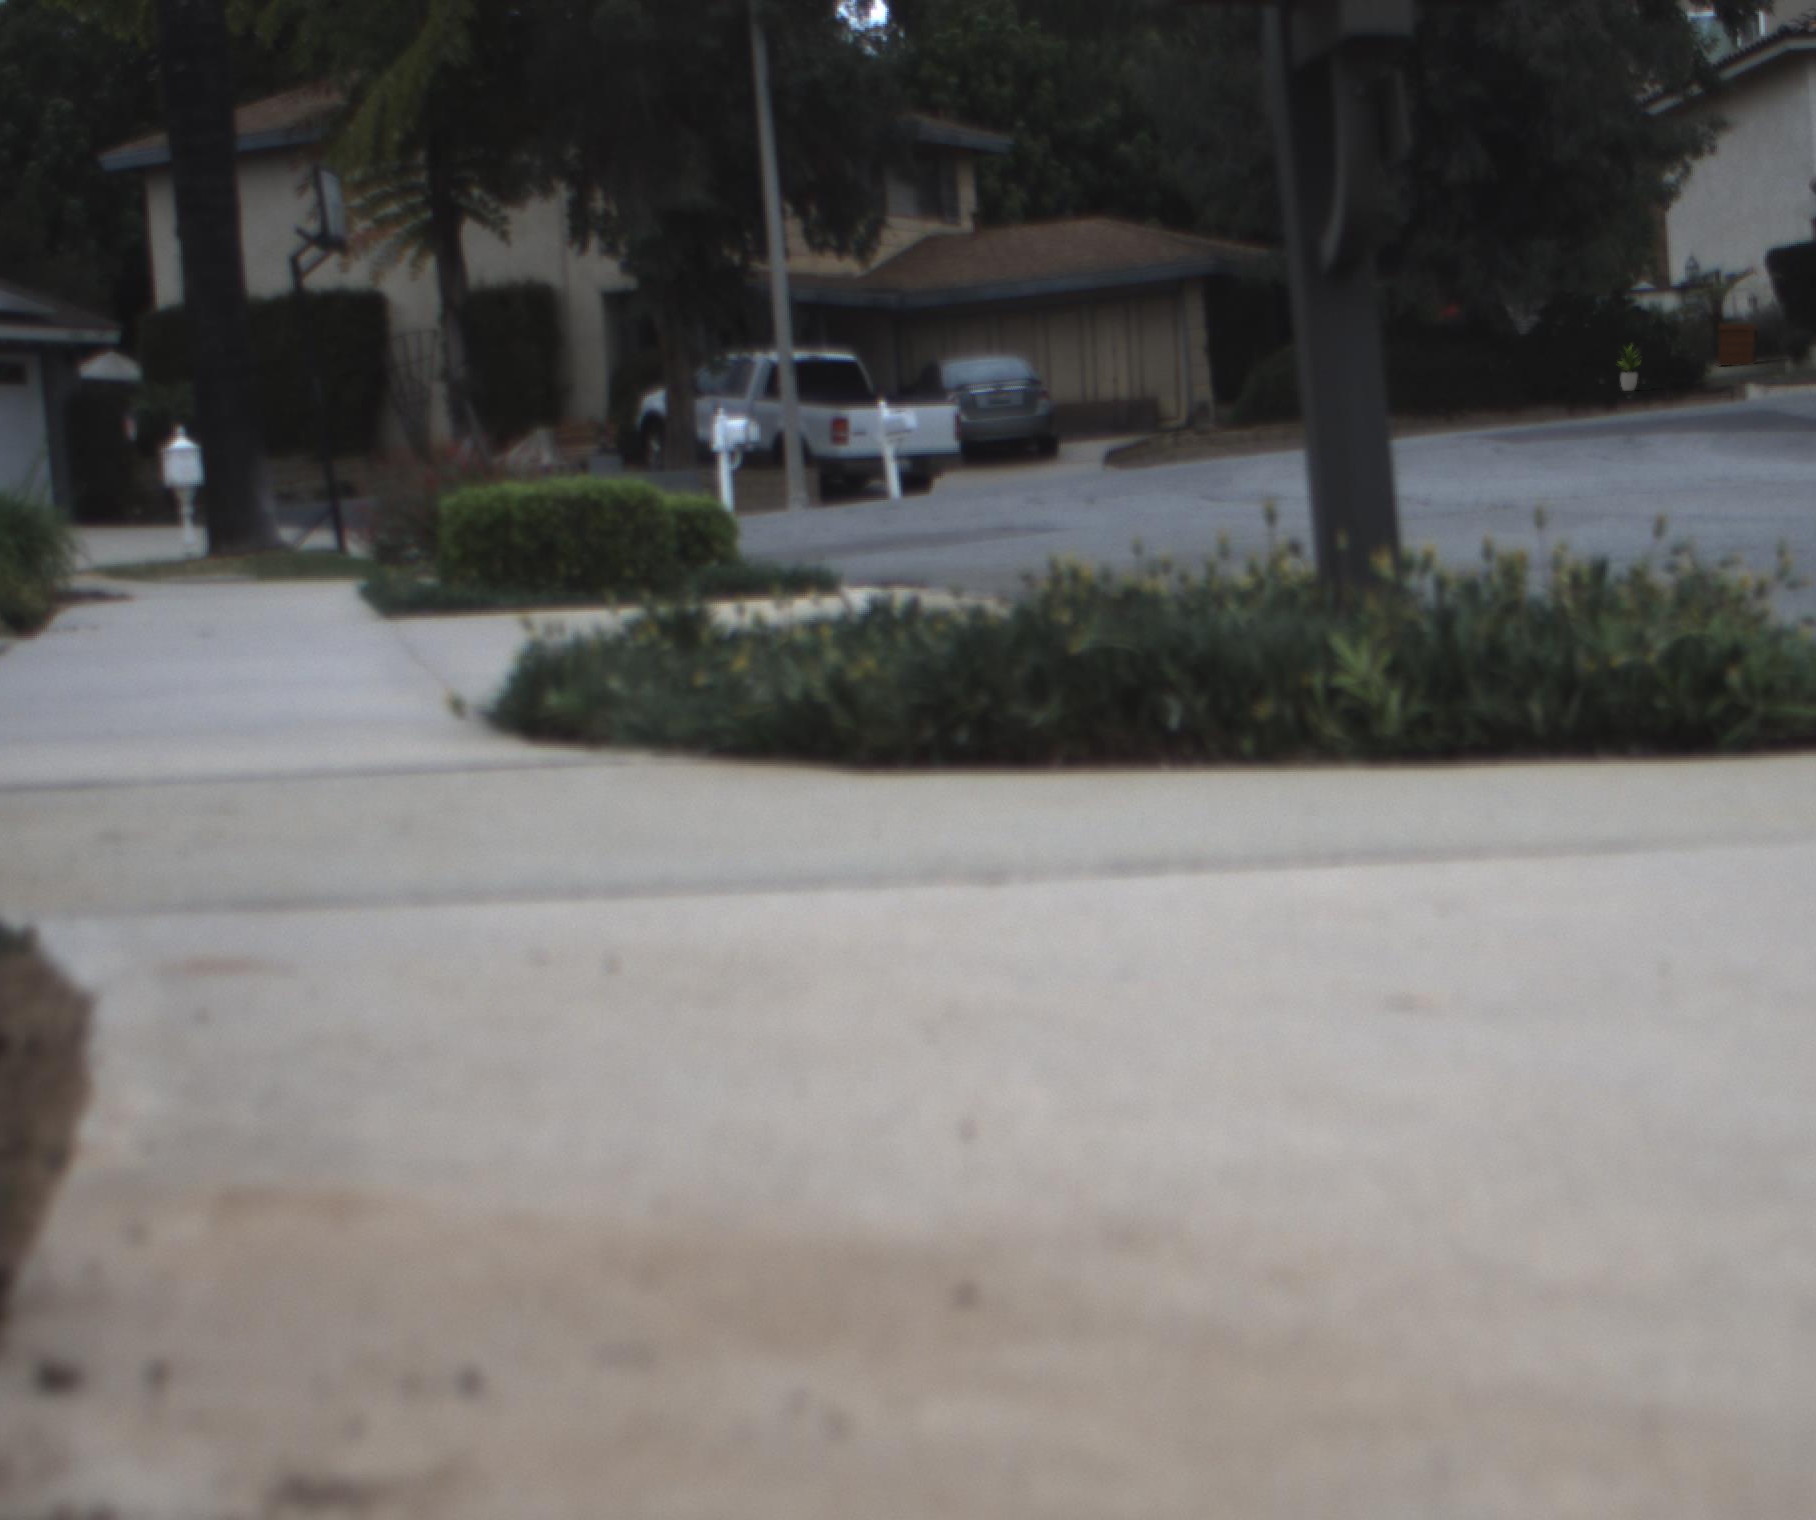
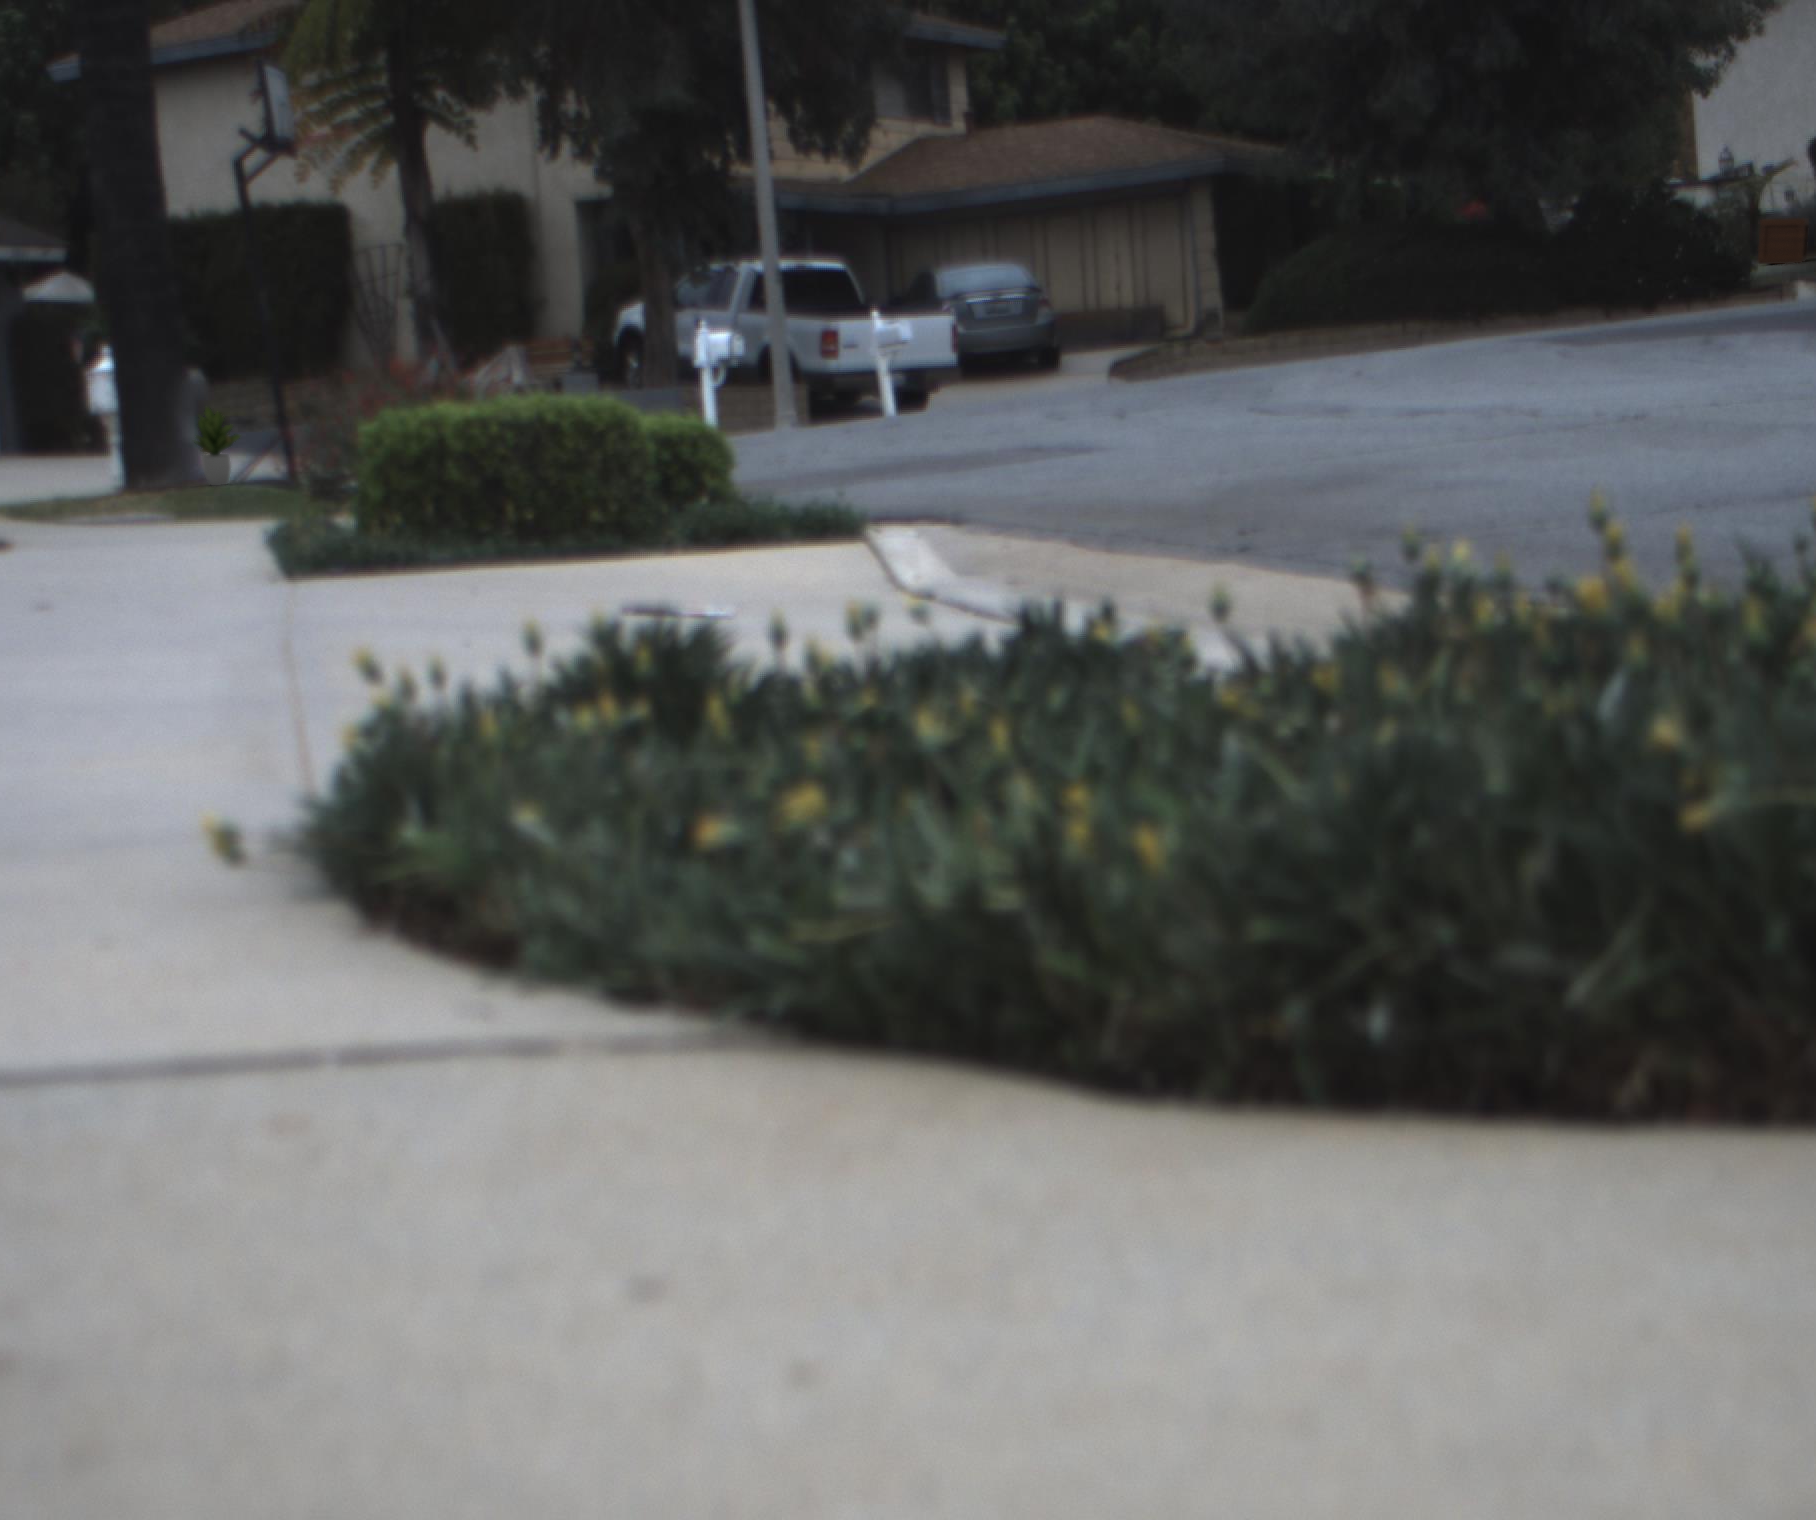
potted plant: present [1618,346,1639,391] -> present [196,407,240,485]

